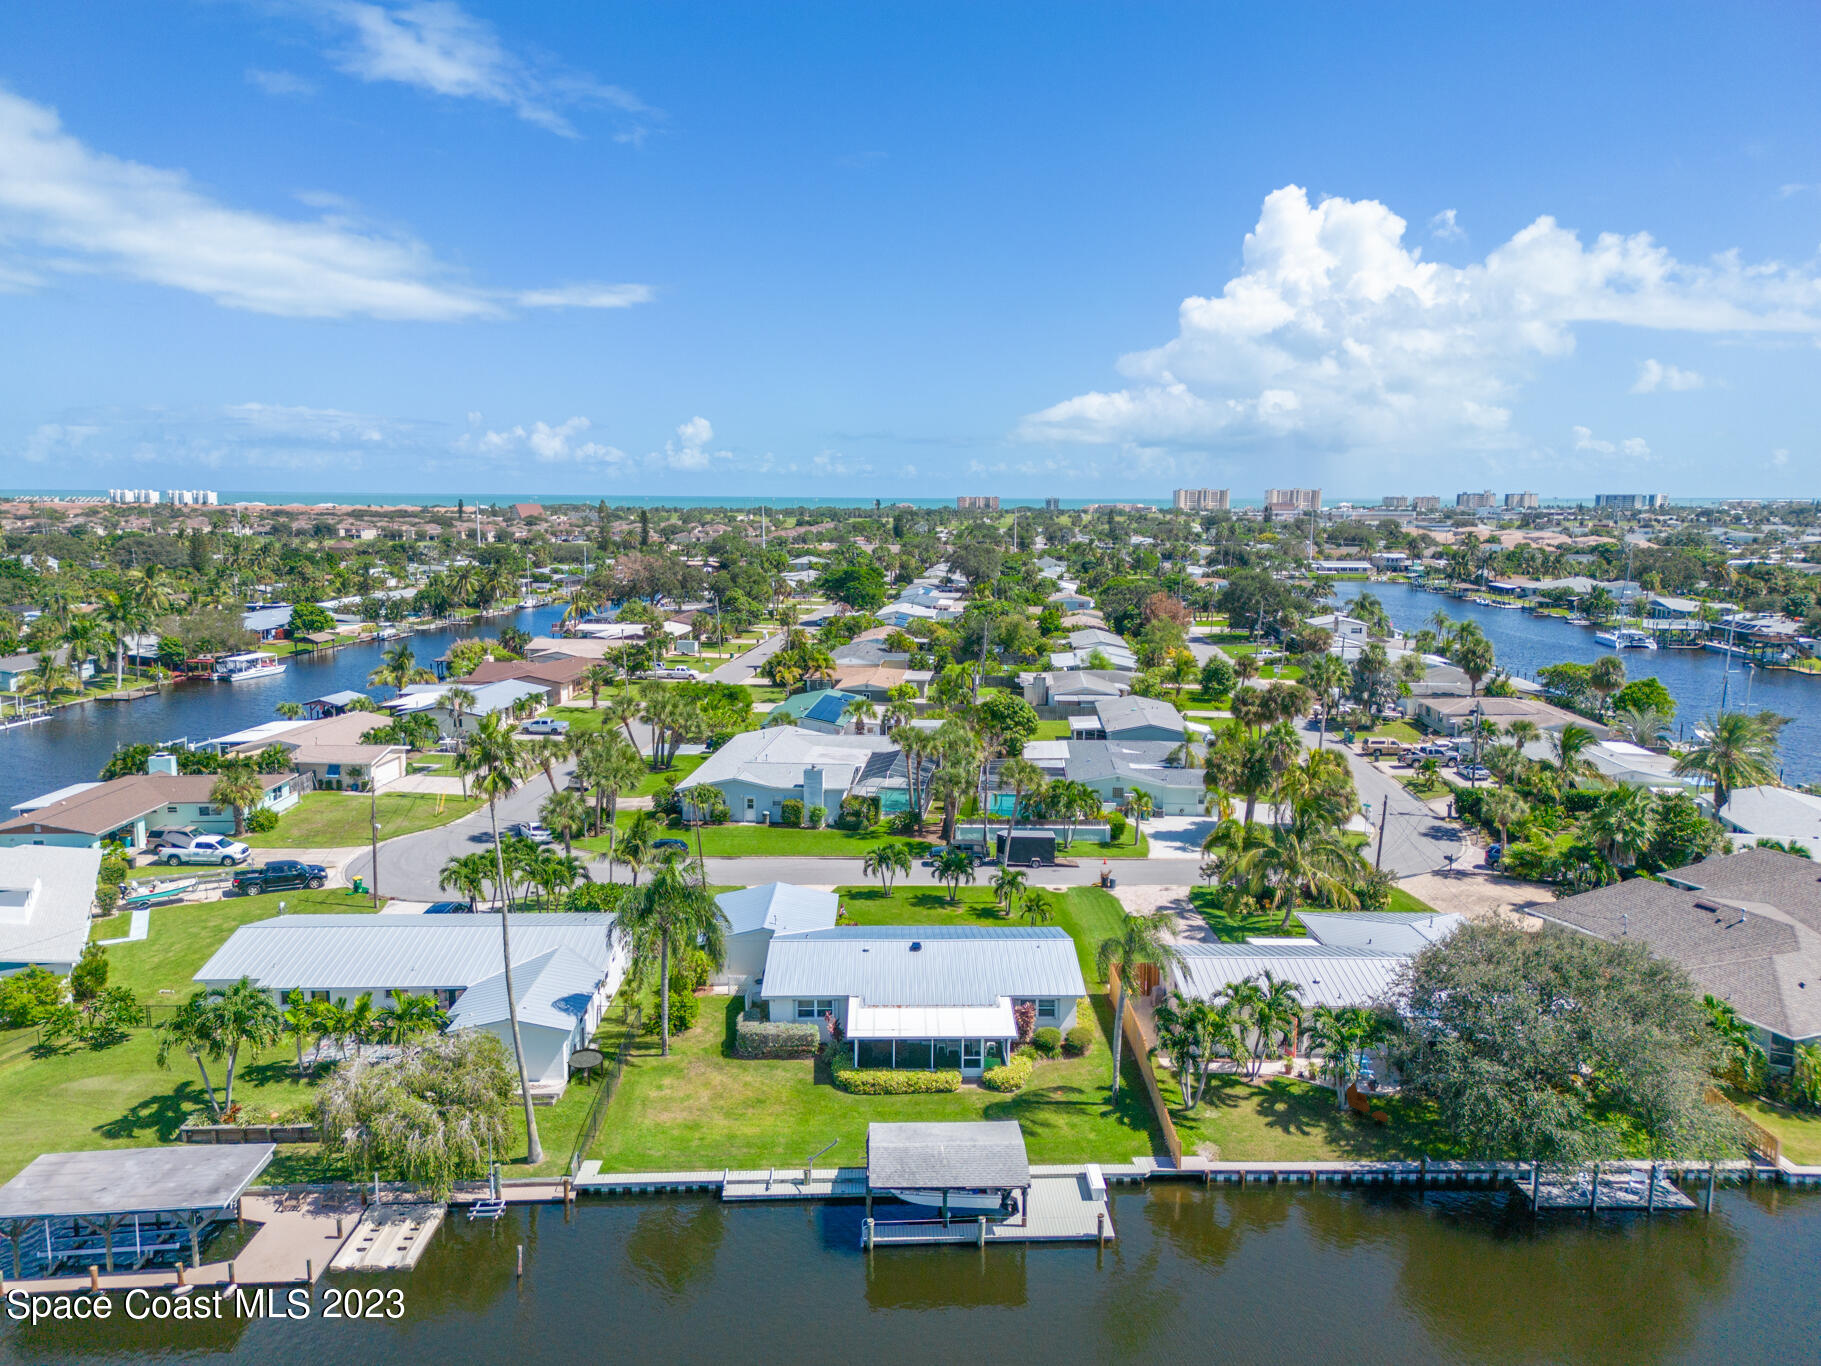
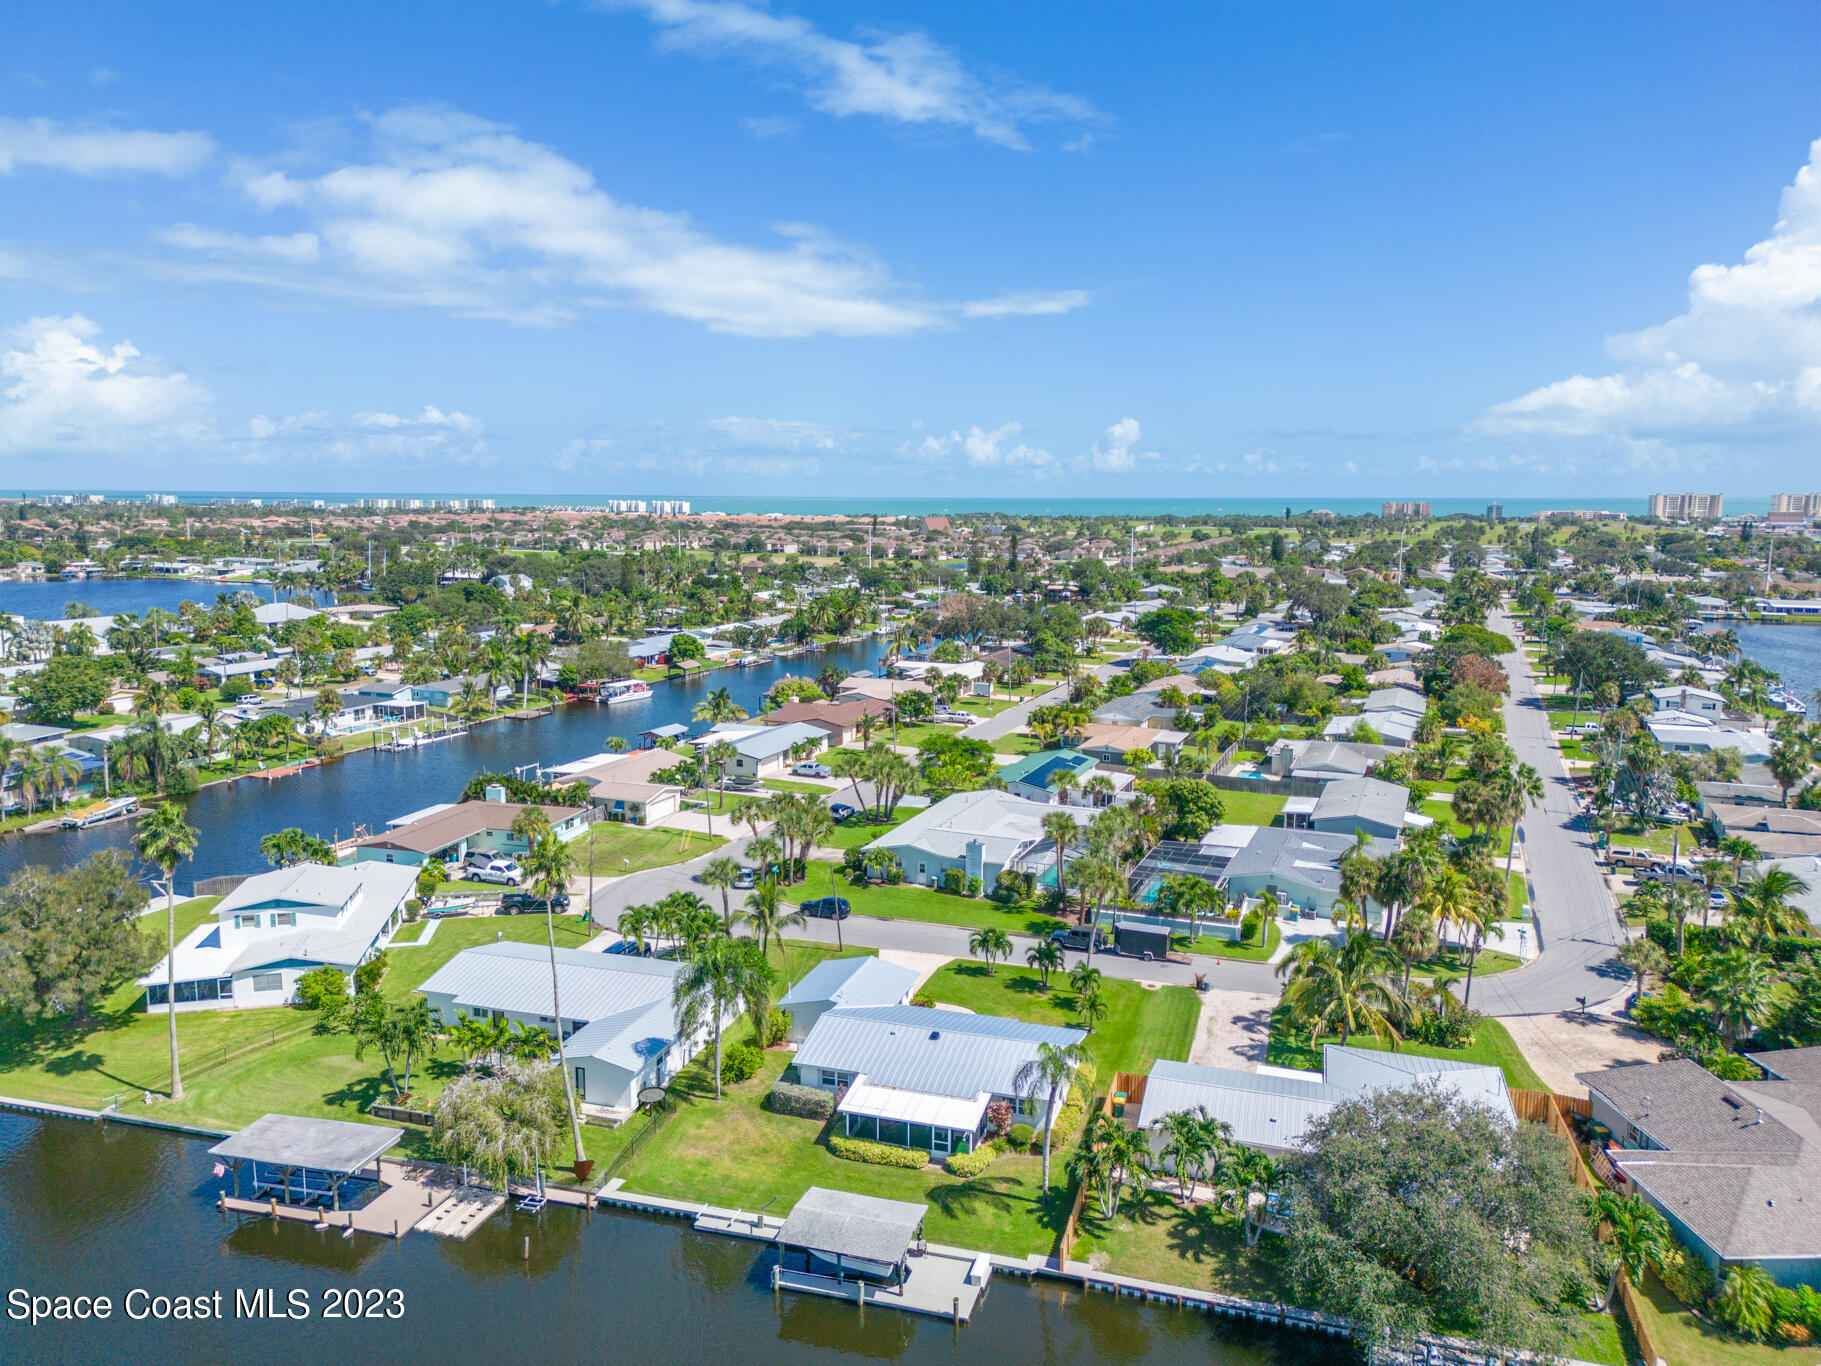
lounge chair: present [1347,1082,1388,1126] -> present [573,1160,595,1186]

